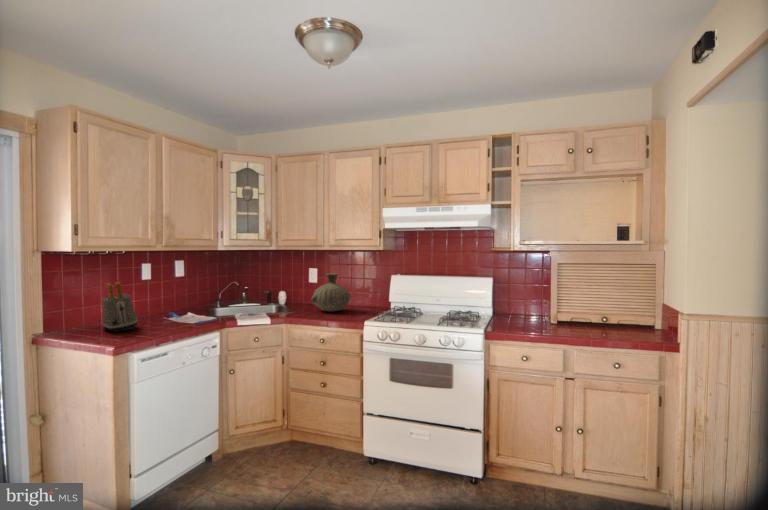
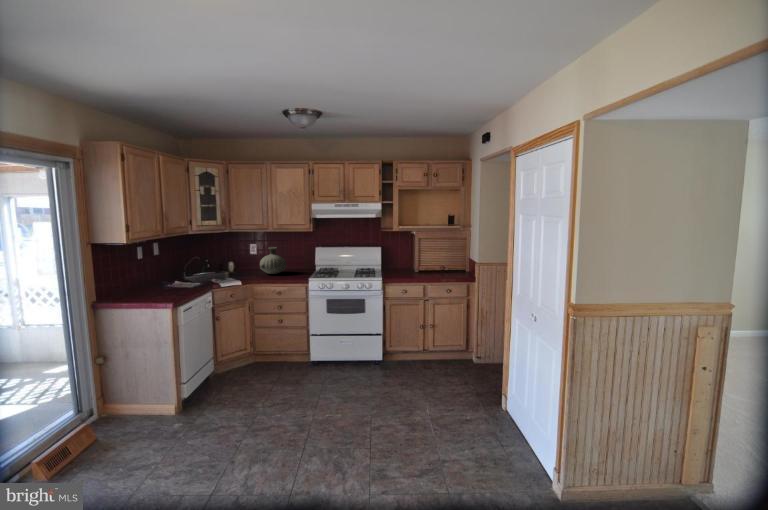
toaster: present [103,282,138,332] -> none [125,264,160,299]

